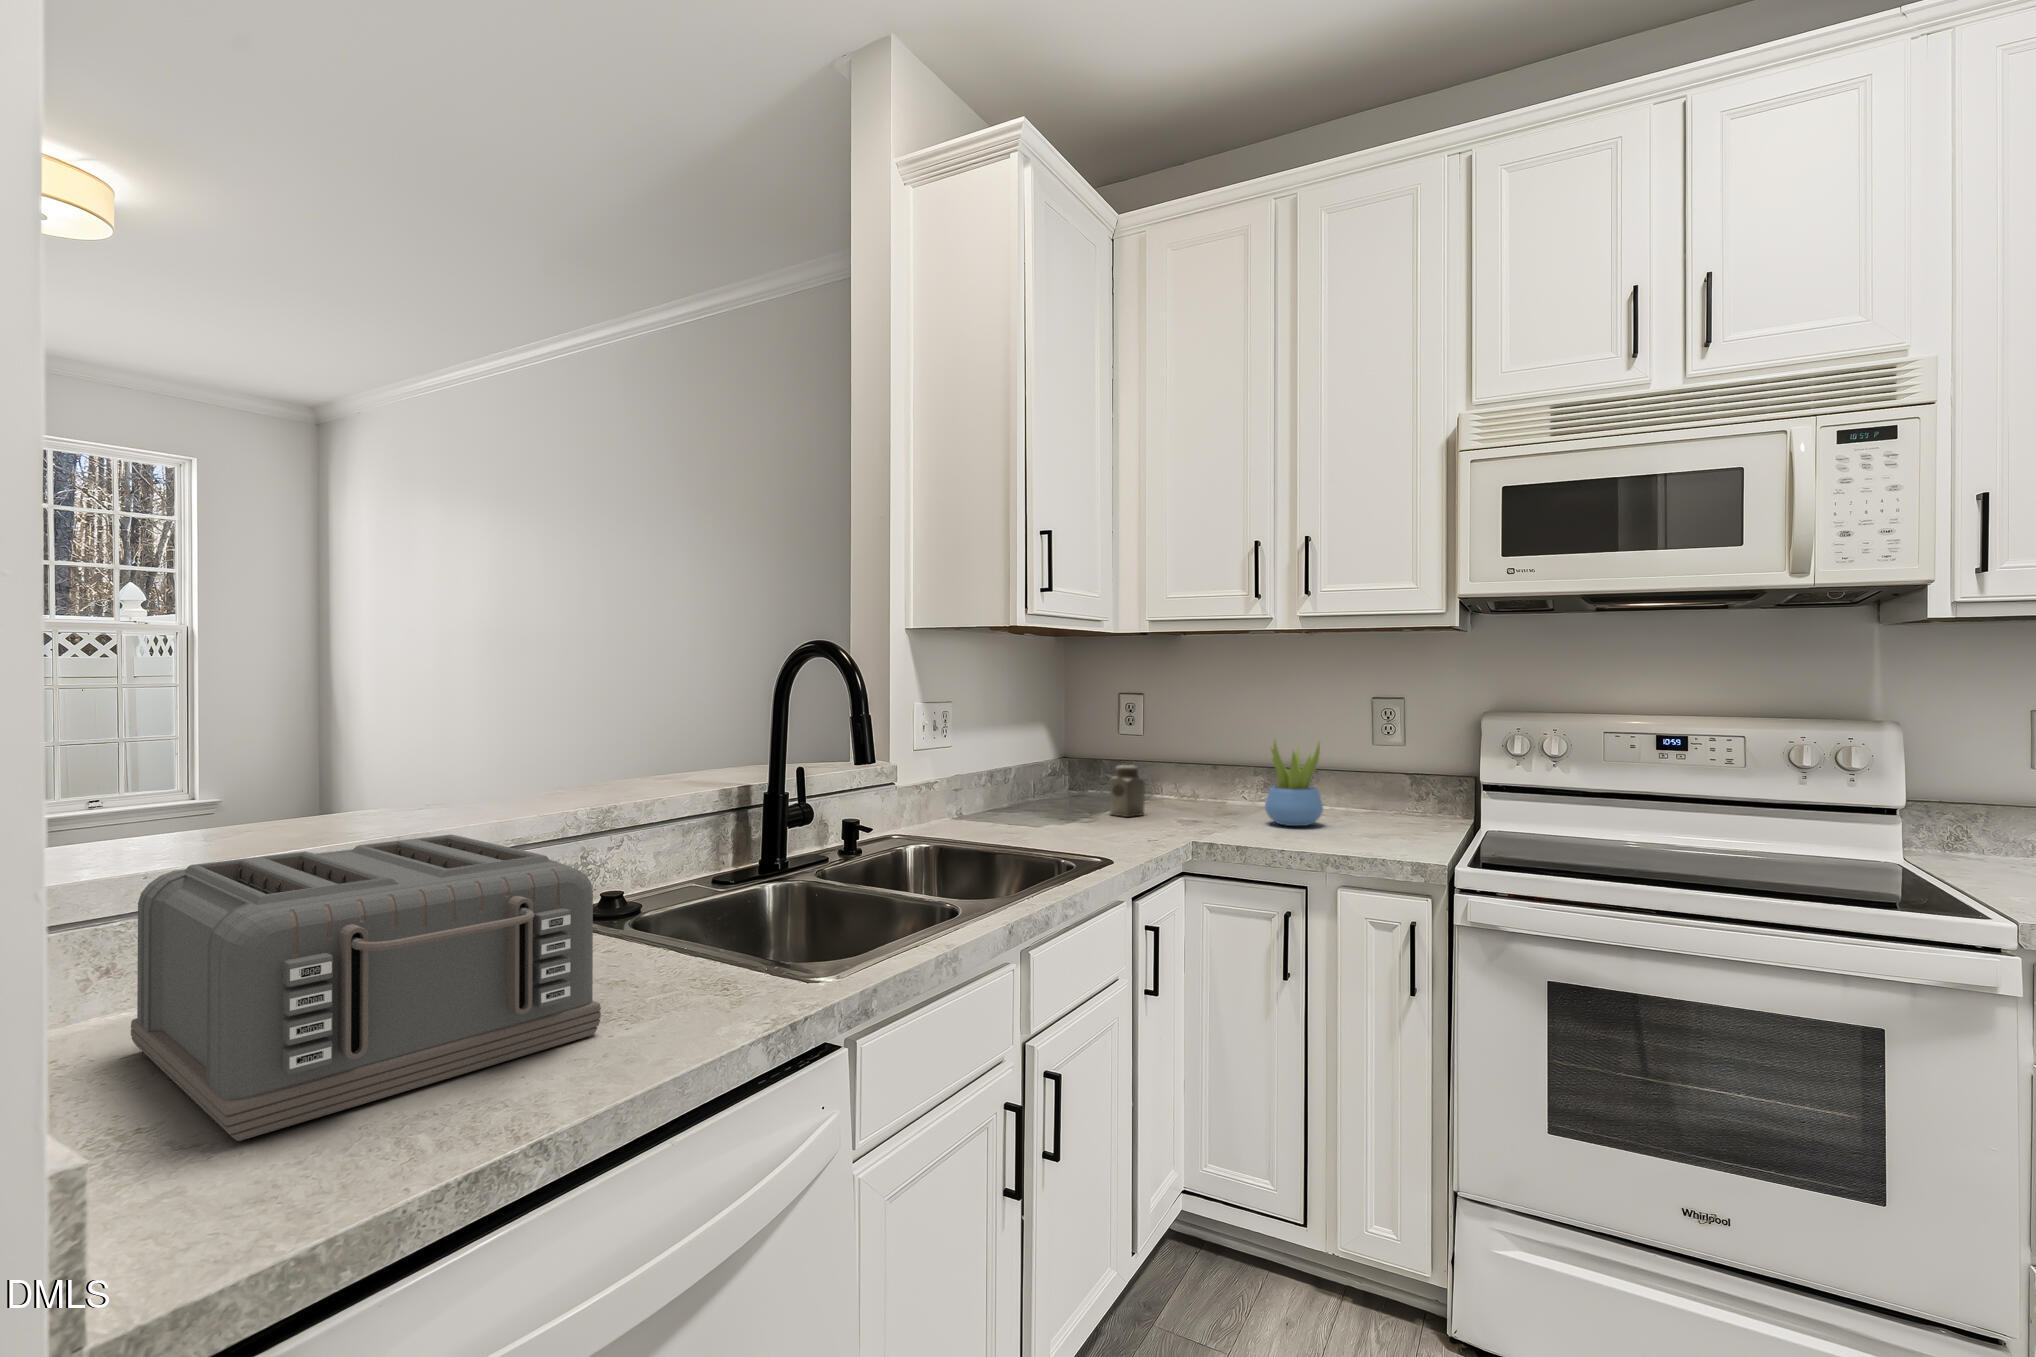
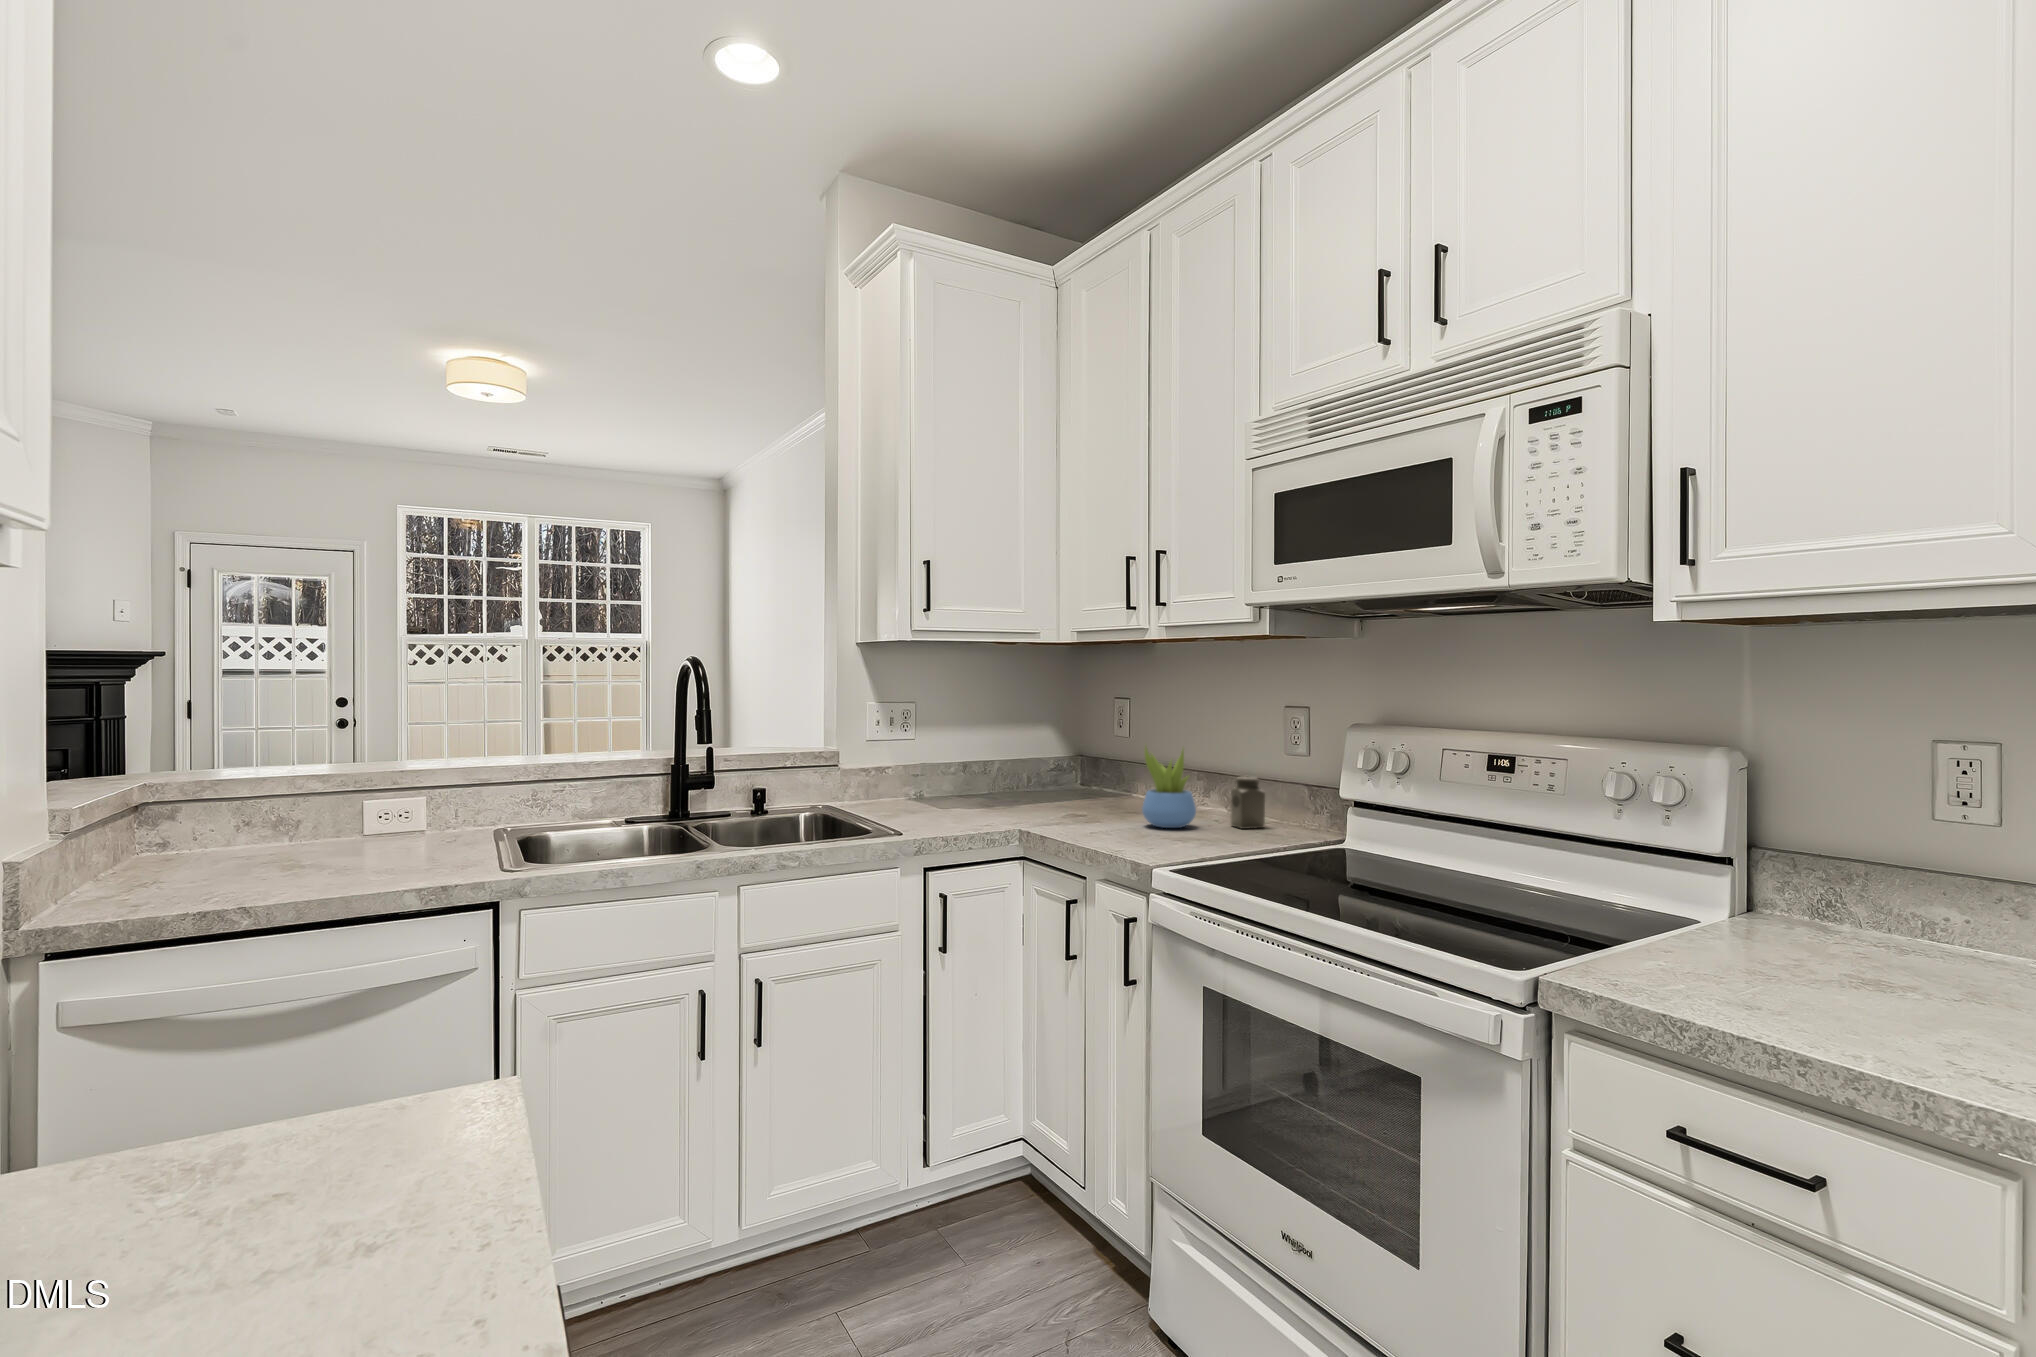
salt shaker: present [1109,765,1145,817] -> present [1230,777,1265,829]
toaster: present [131,835,601,1141] -> none [155,766,399,890]

